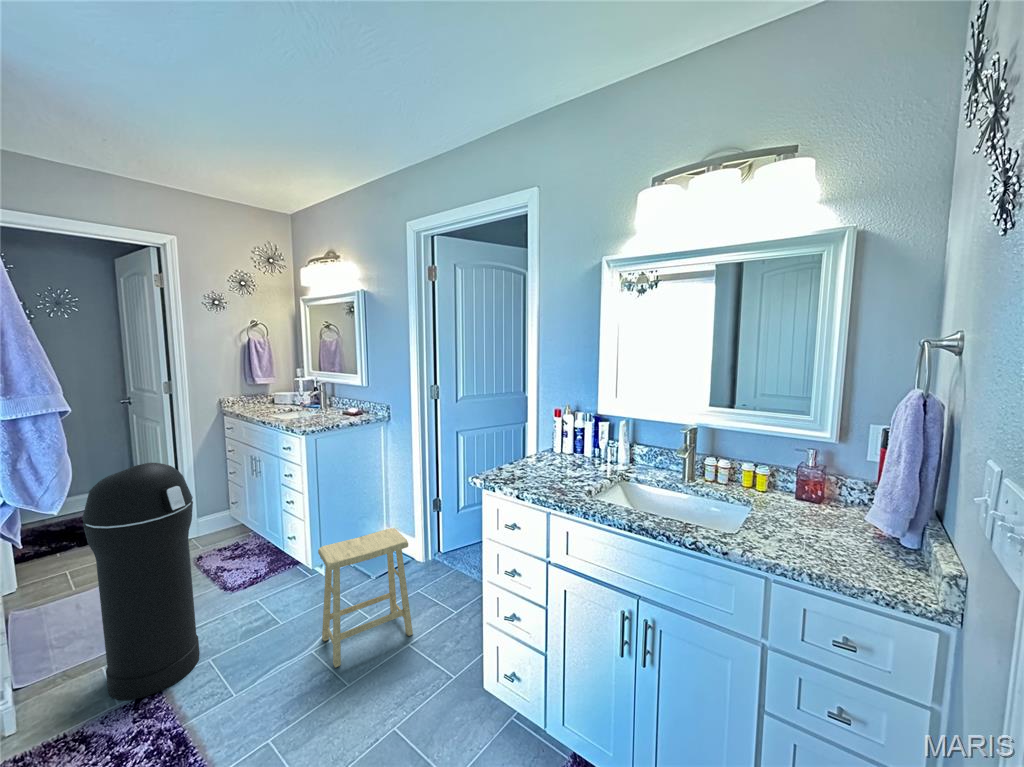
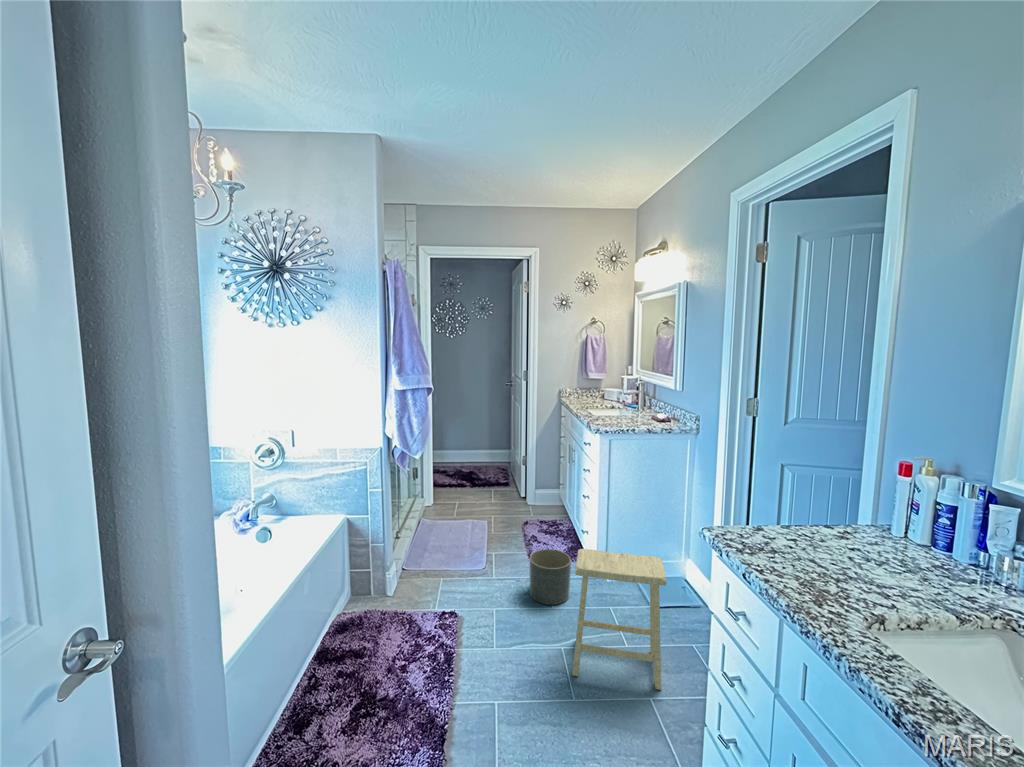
trash can: present [82,463,200,700] -> none [430,433,496,615]
planter: none [242,564,294,626] -> present [530,549,571,605]

